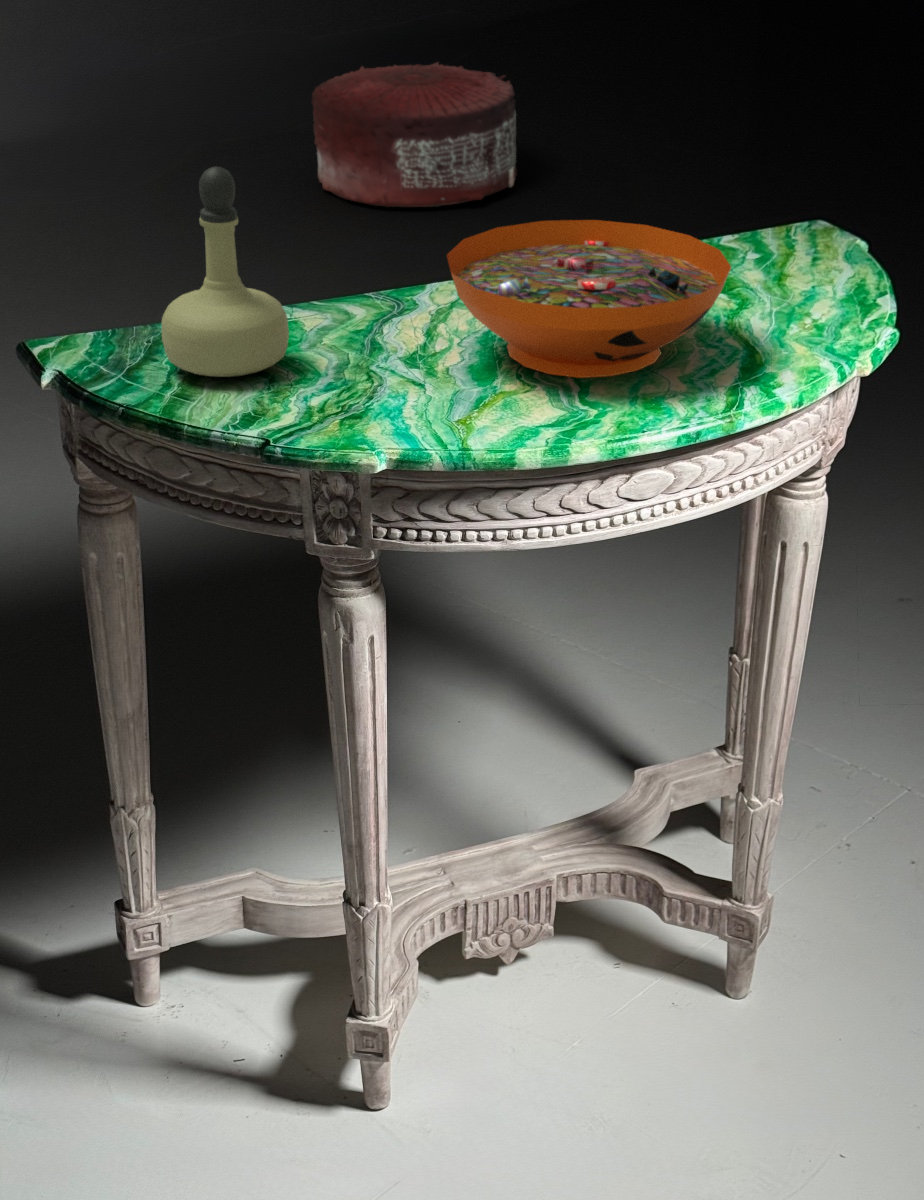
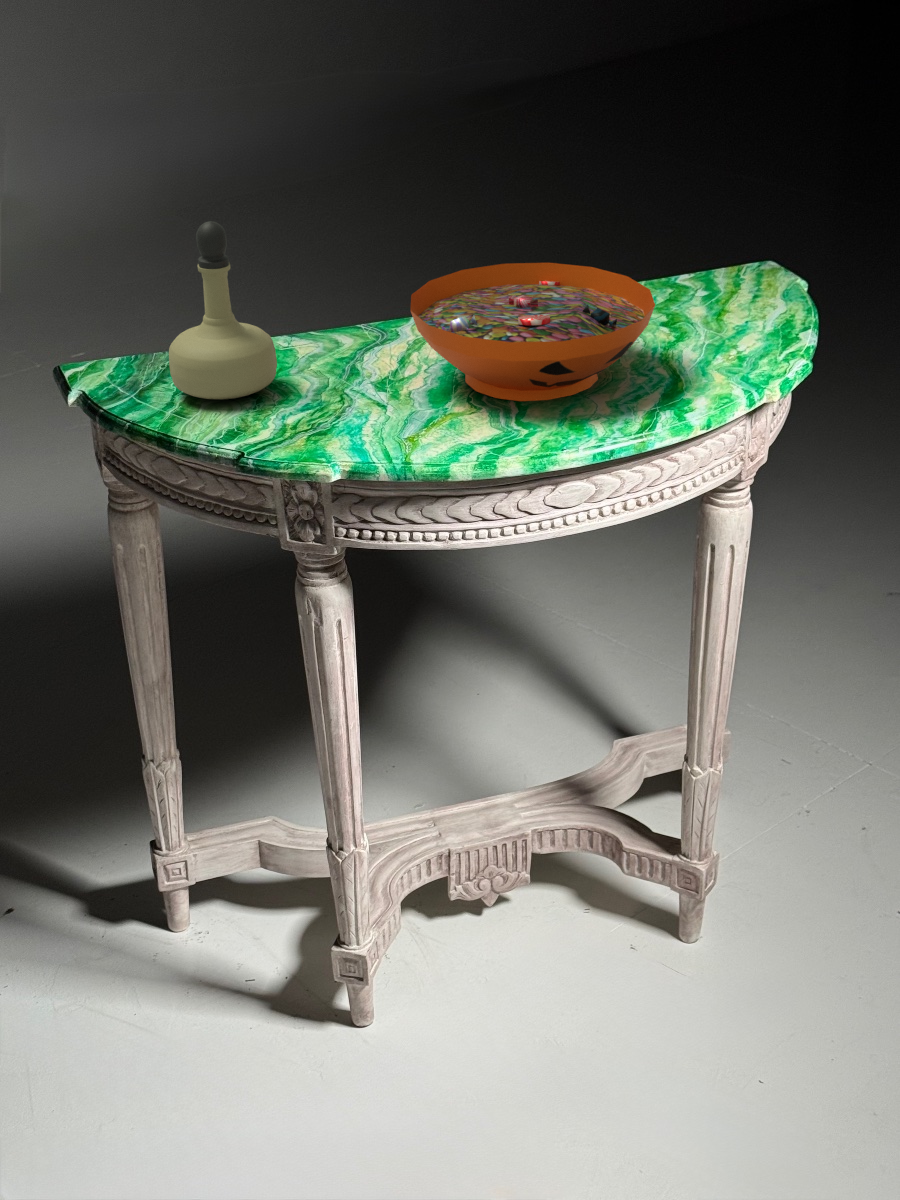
pouf: present [311,62,517,207] -> none [400,106,586,237]

